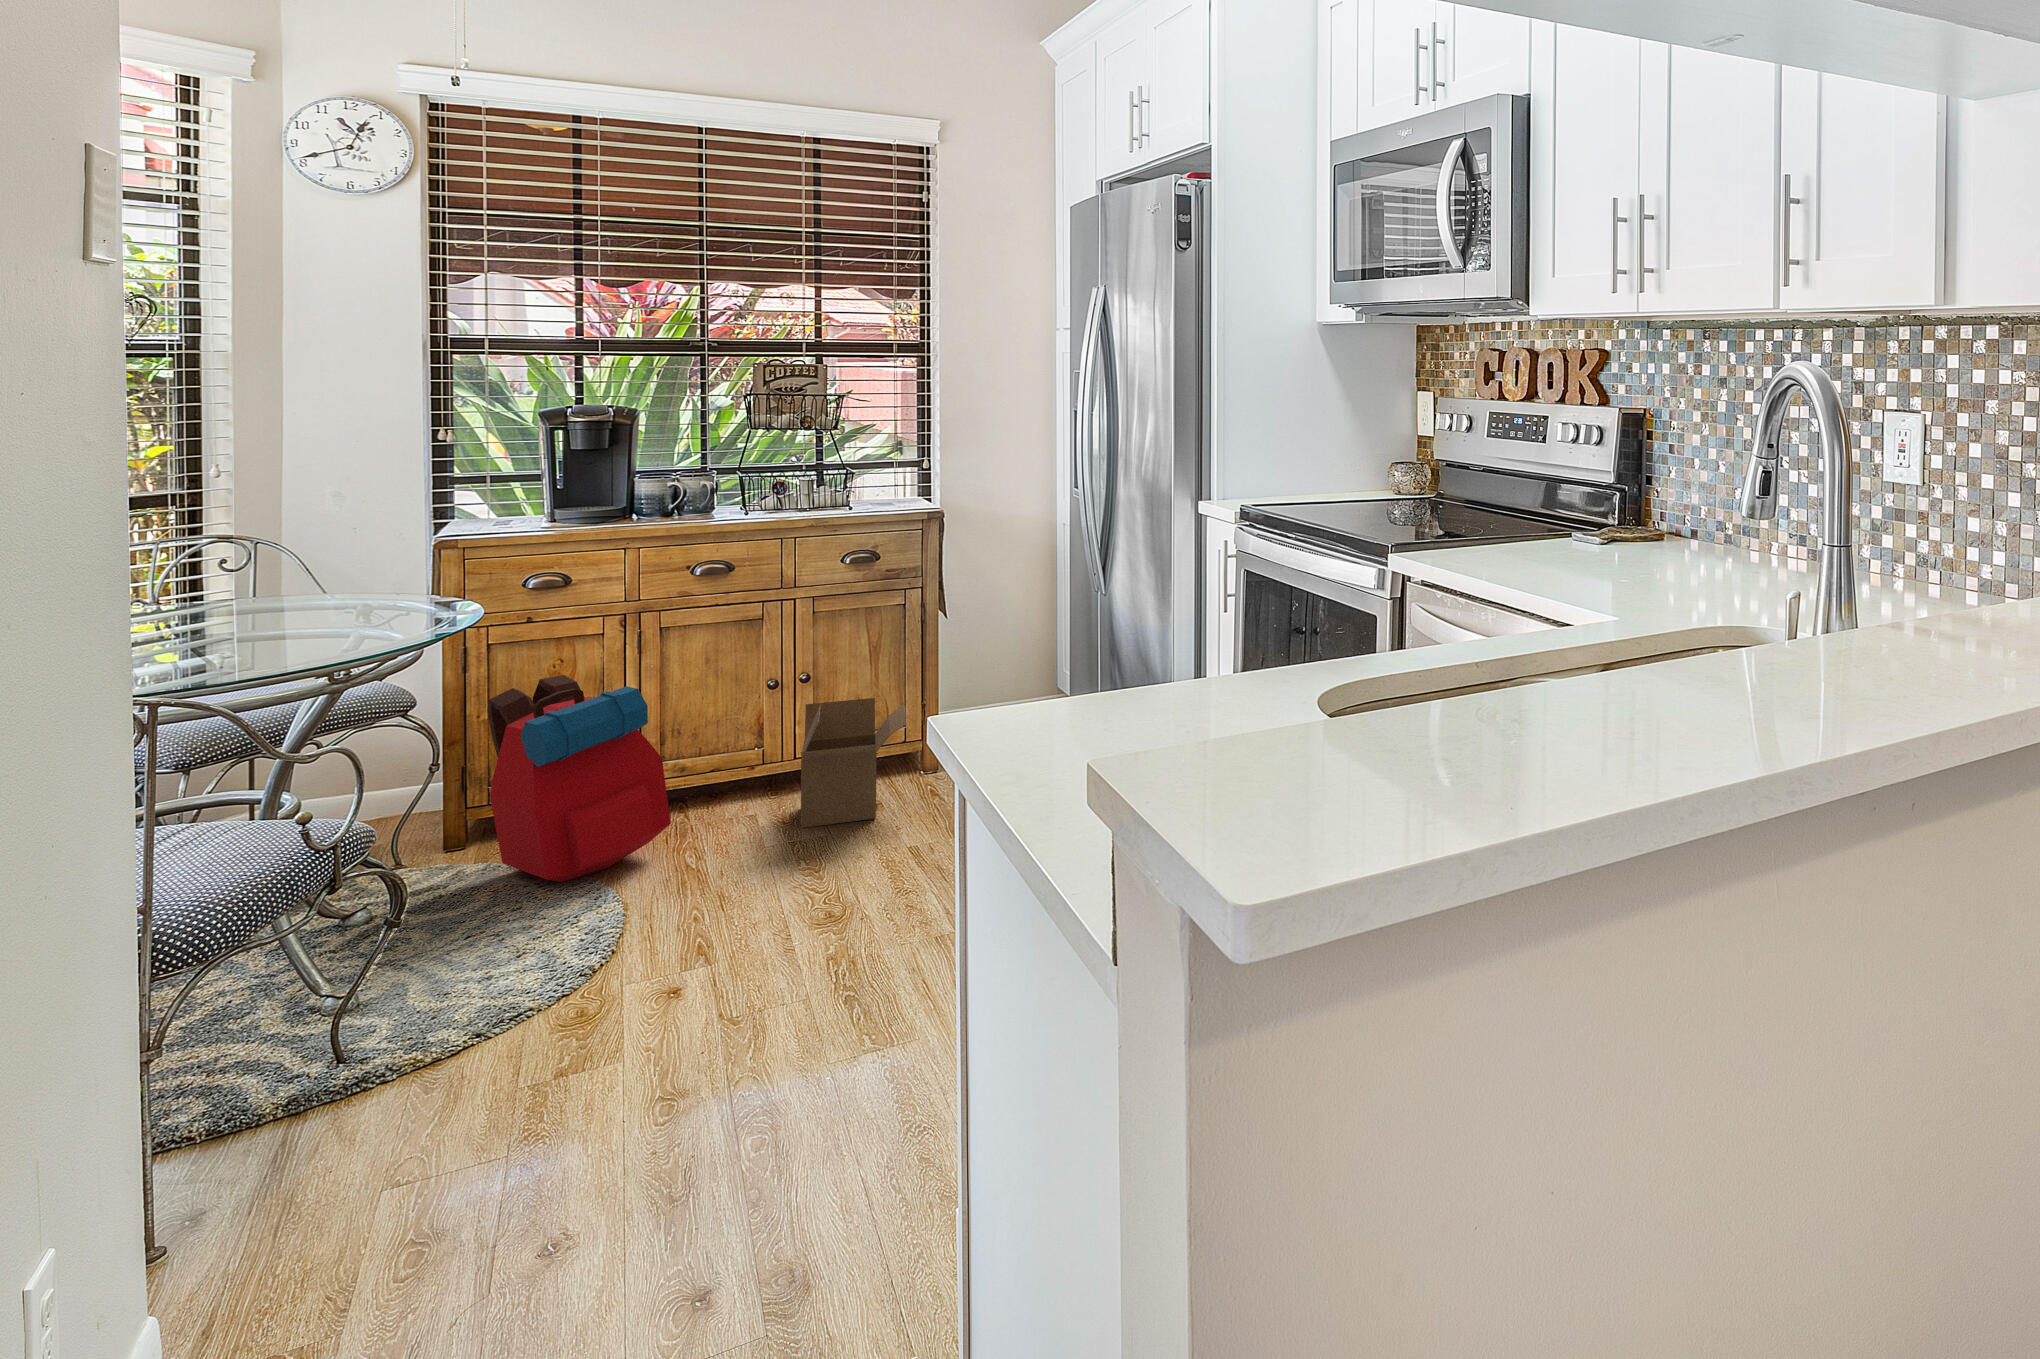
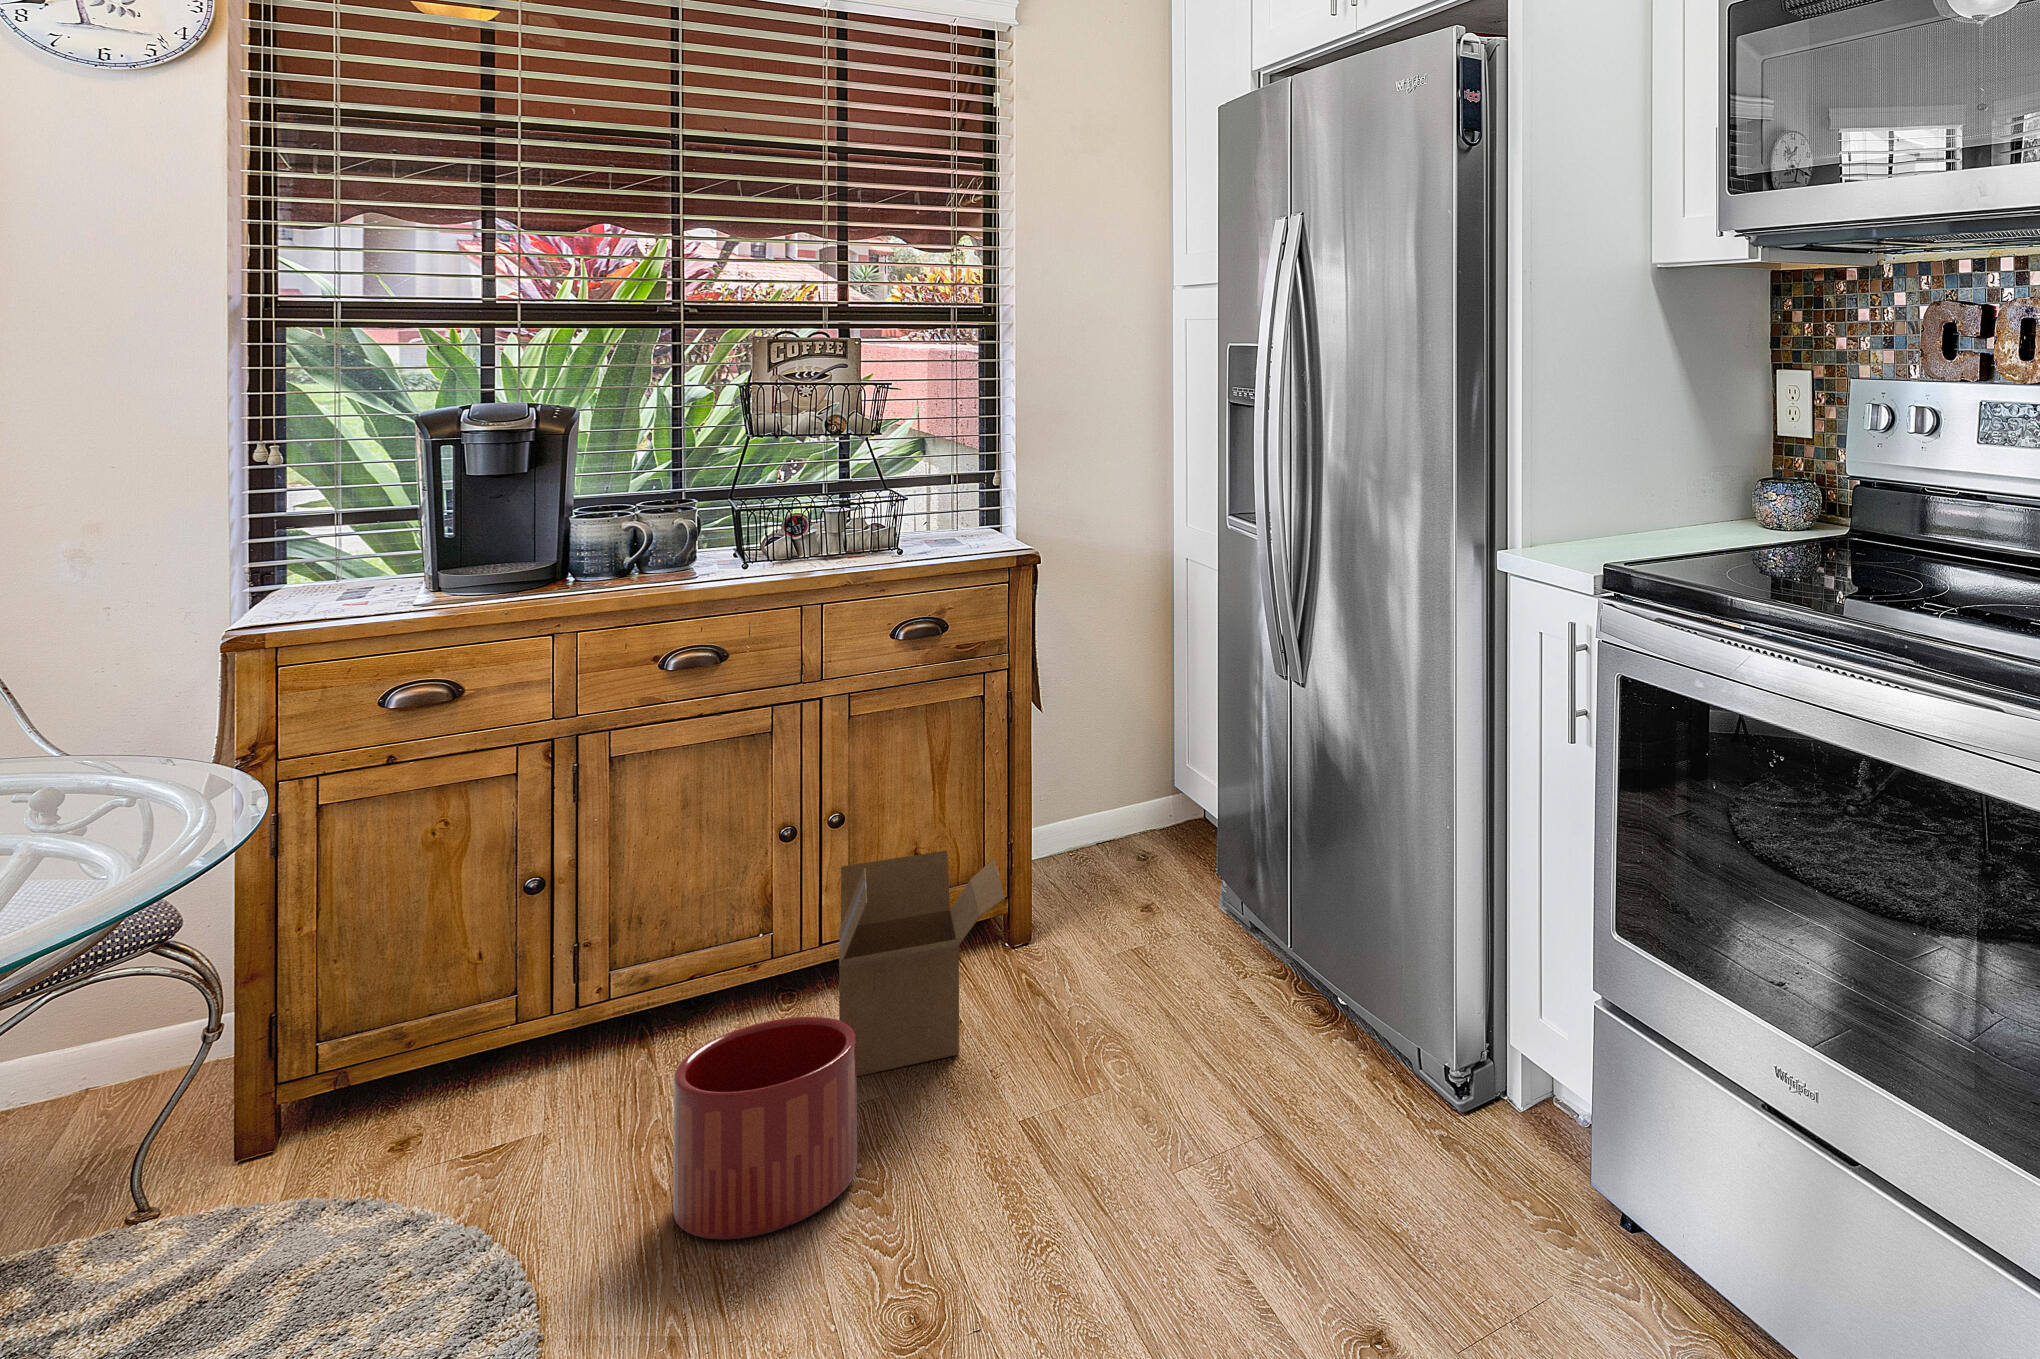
backpack: present [487,675,671,882] -> none [298,846,623,1234]
planter: none [701,780,807,891] -> present [673,1017,857,1240]

